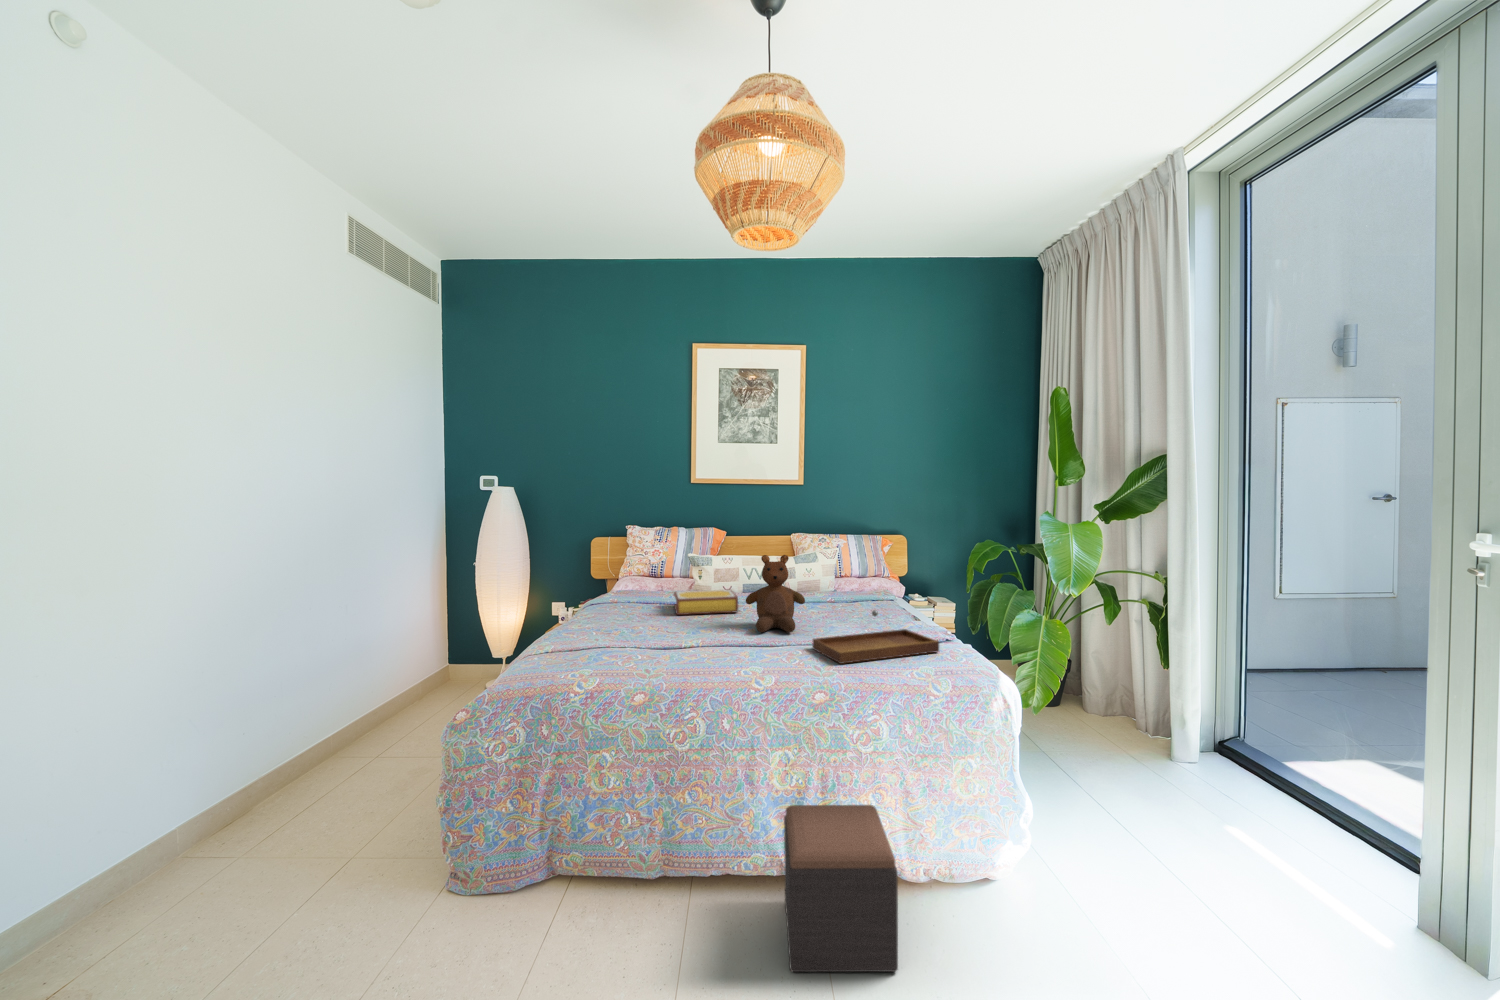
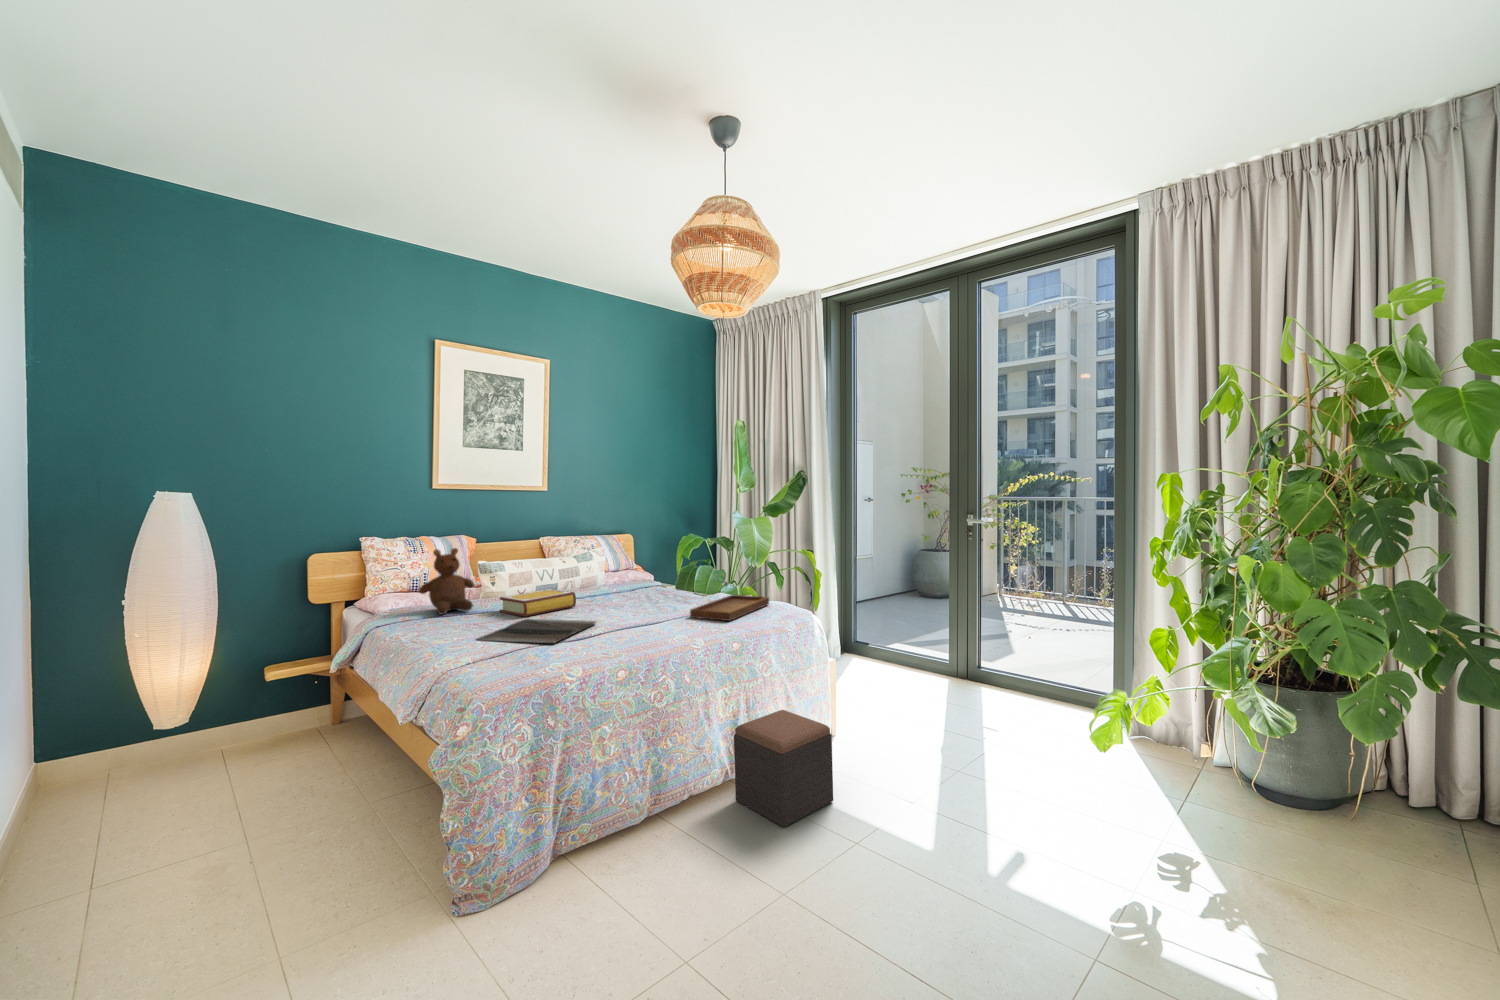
teddy bear: present [746,555,805,632] -> present [419,548,474,614]
laptop: none [596,617,712,649] -> present [477,619,597,643]

